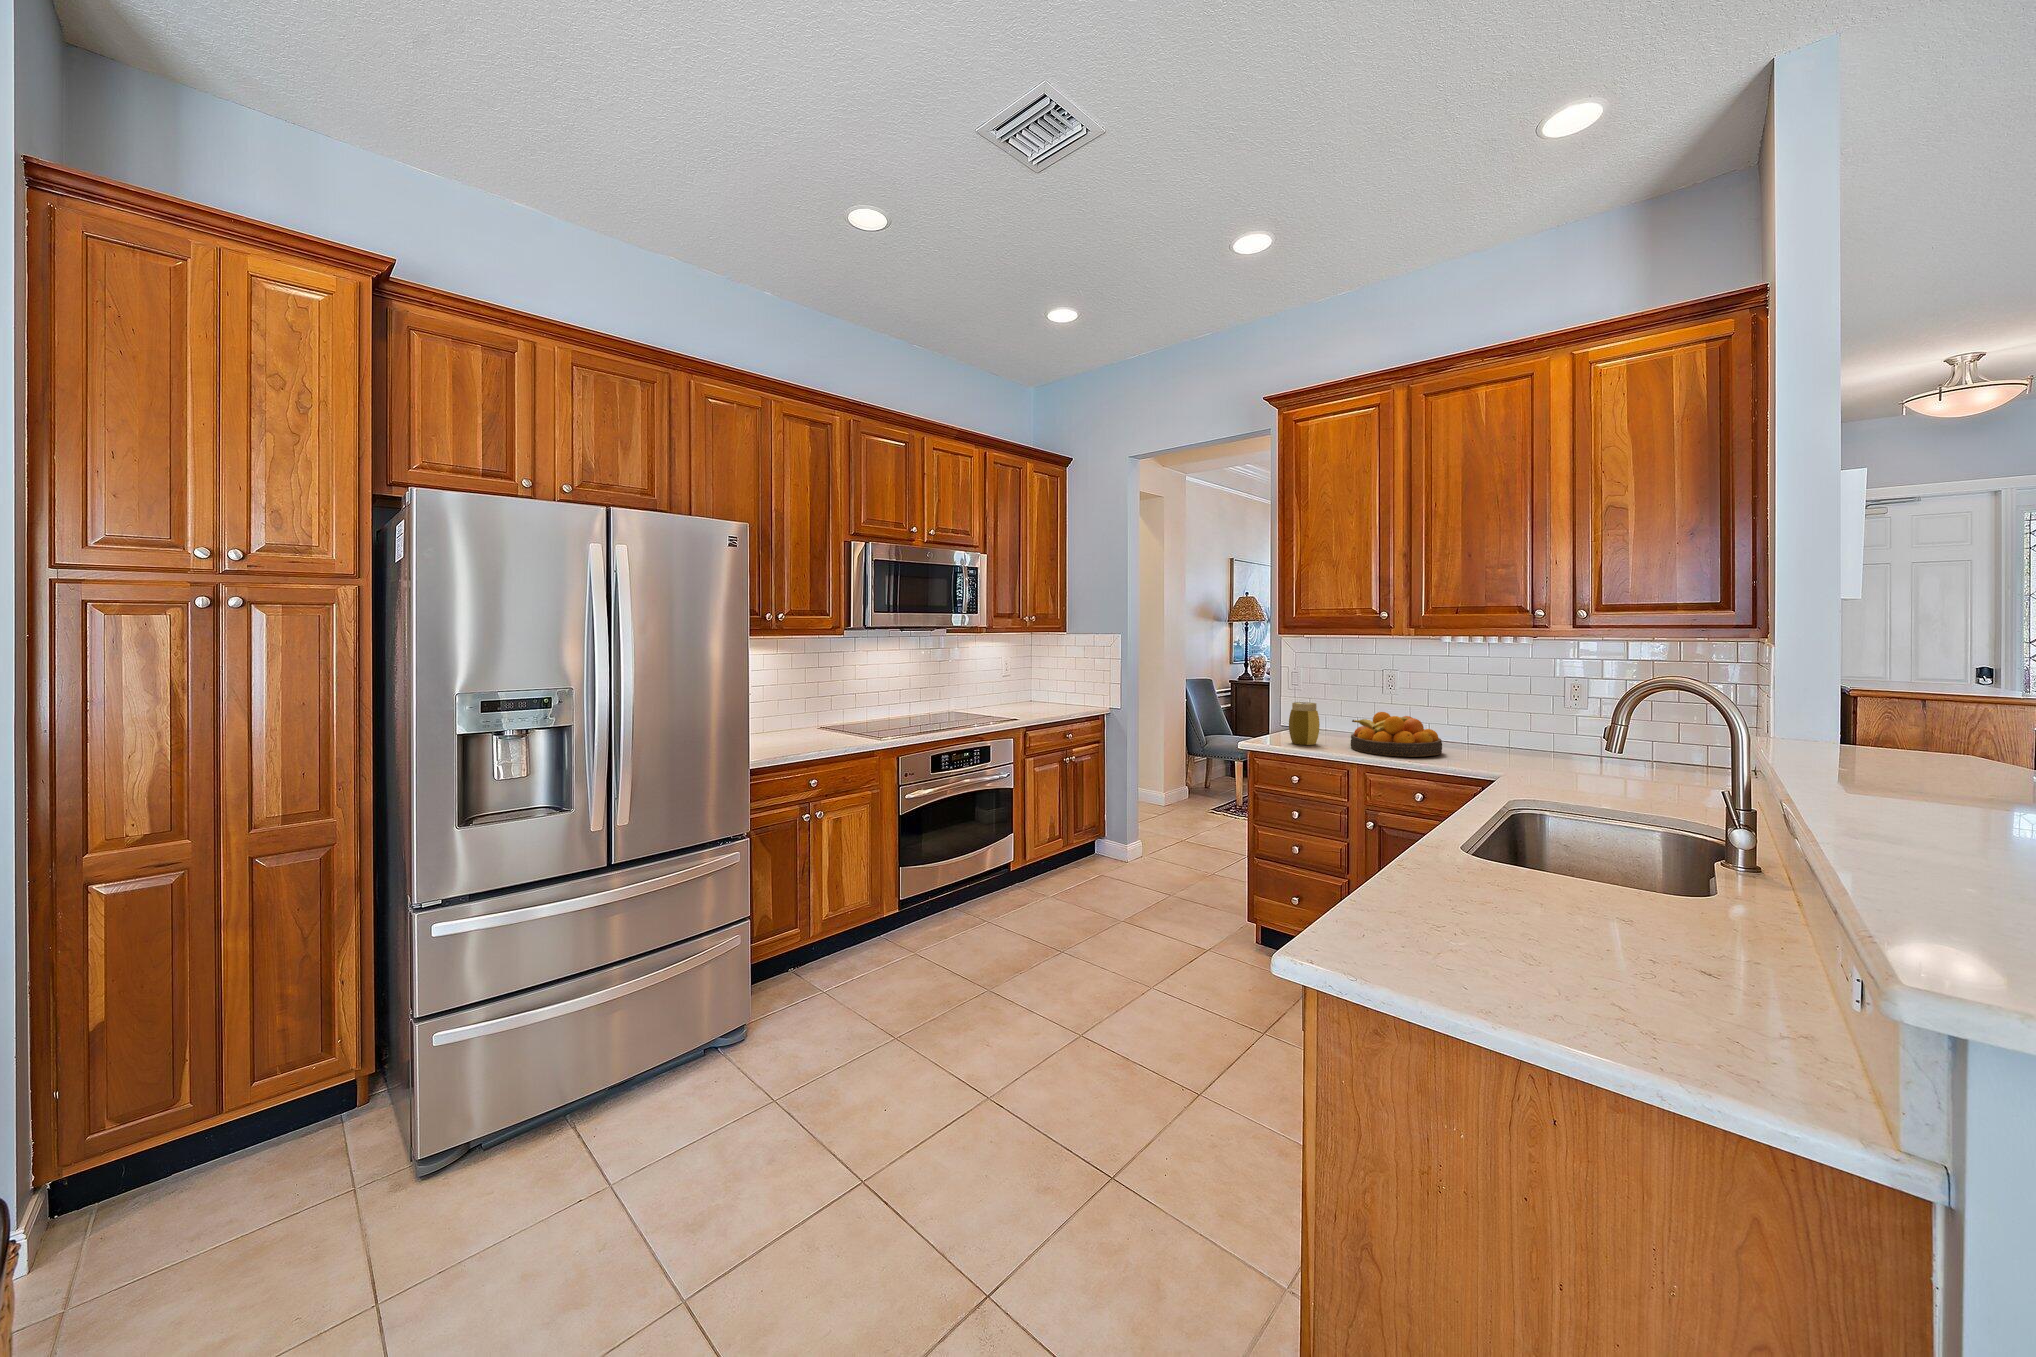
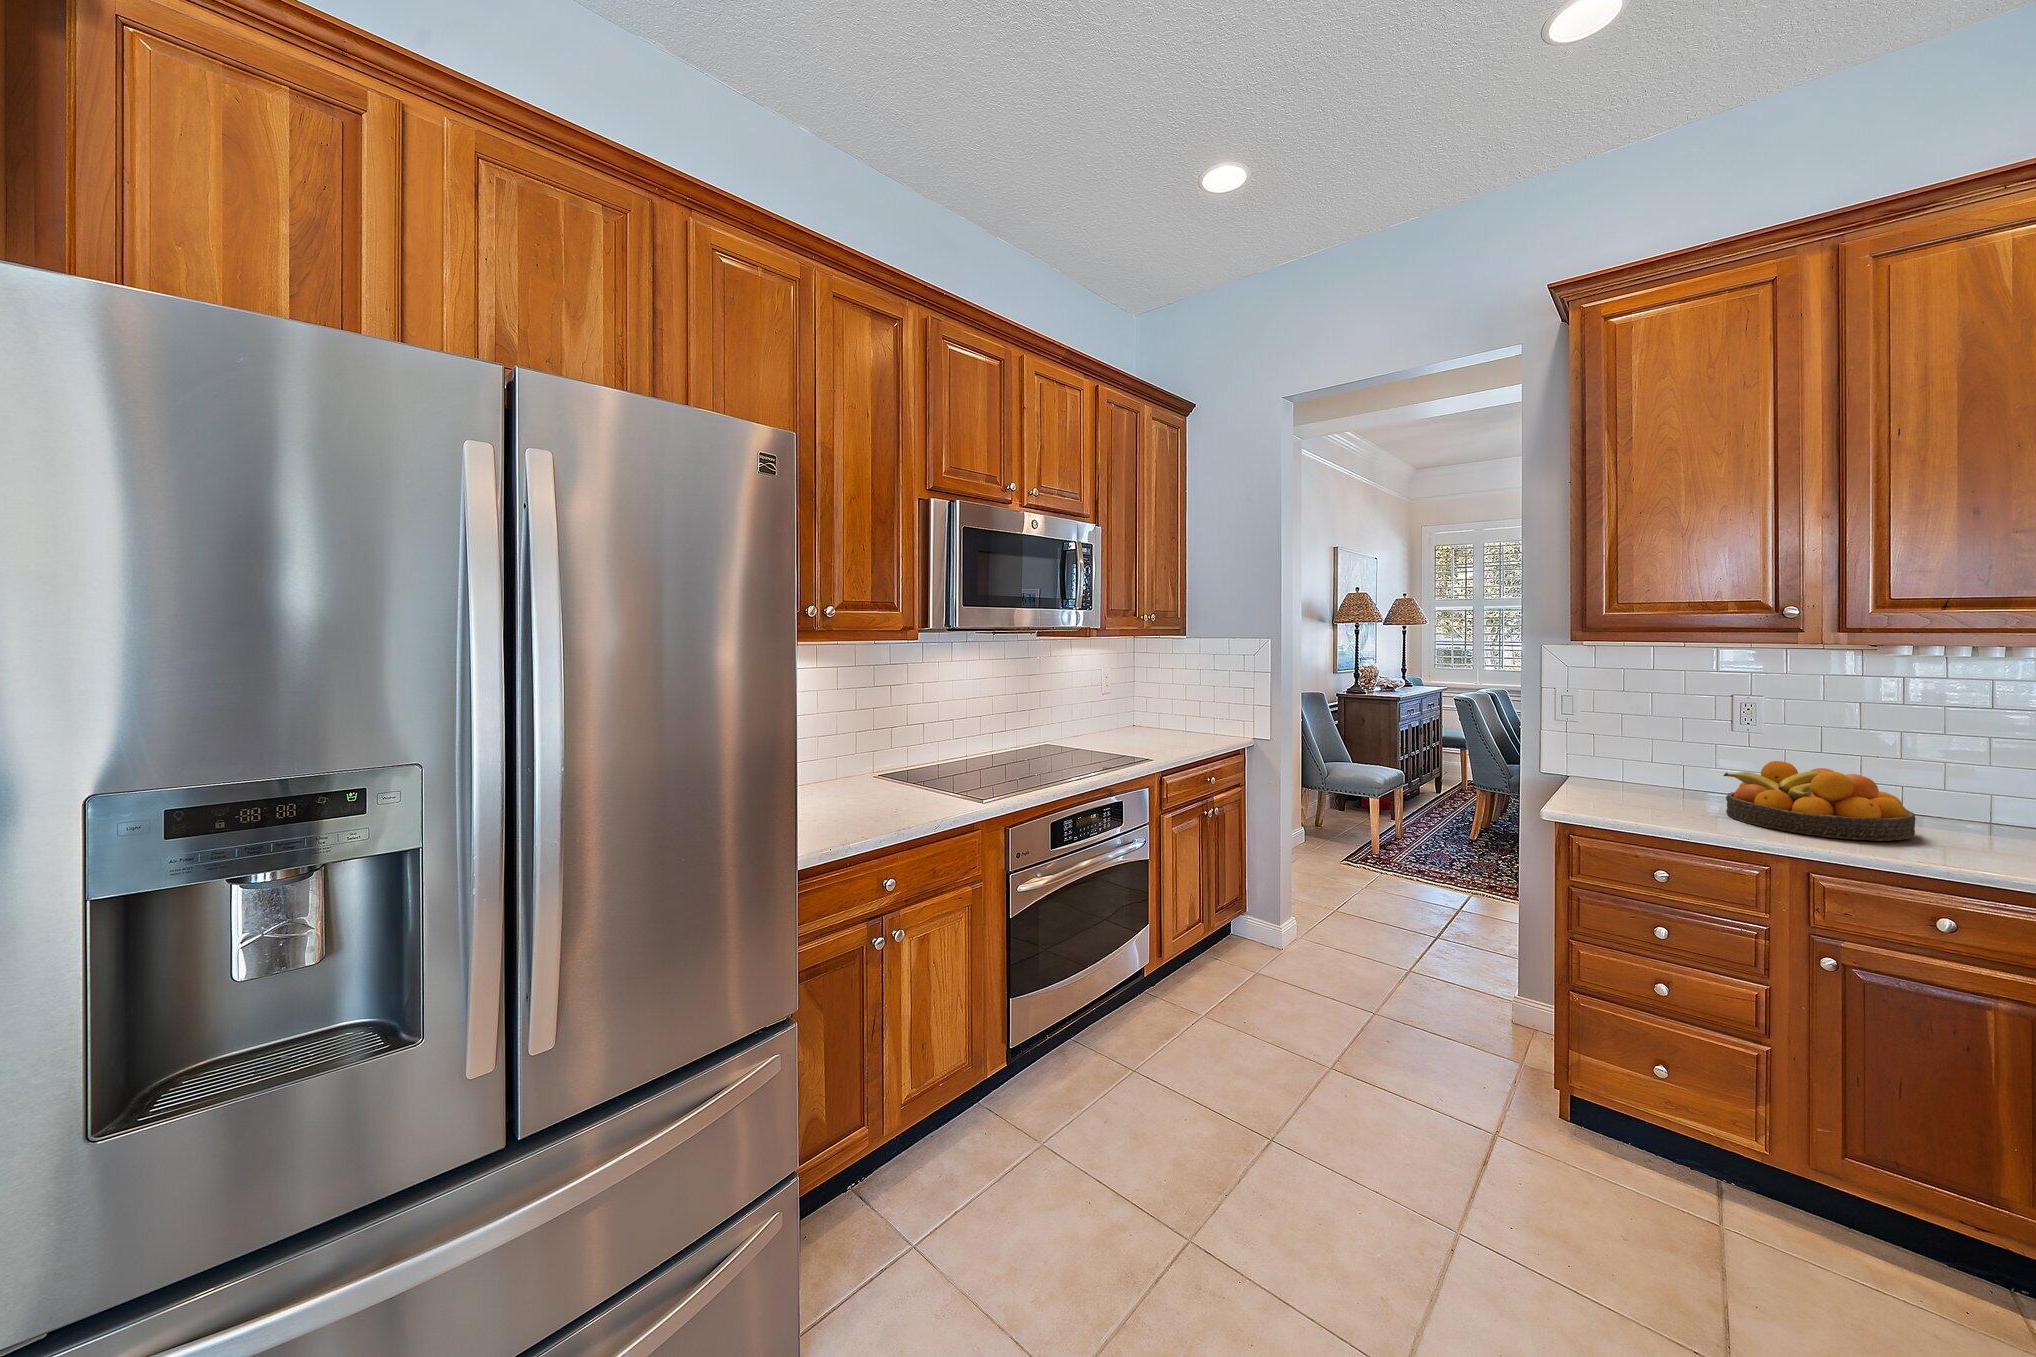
jar: present [1289,702,1320,745] -> none [1613,744,1672,812]

